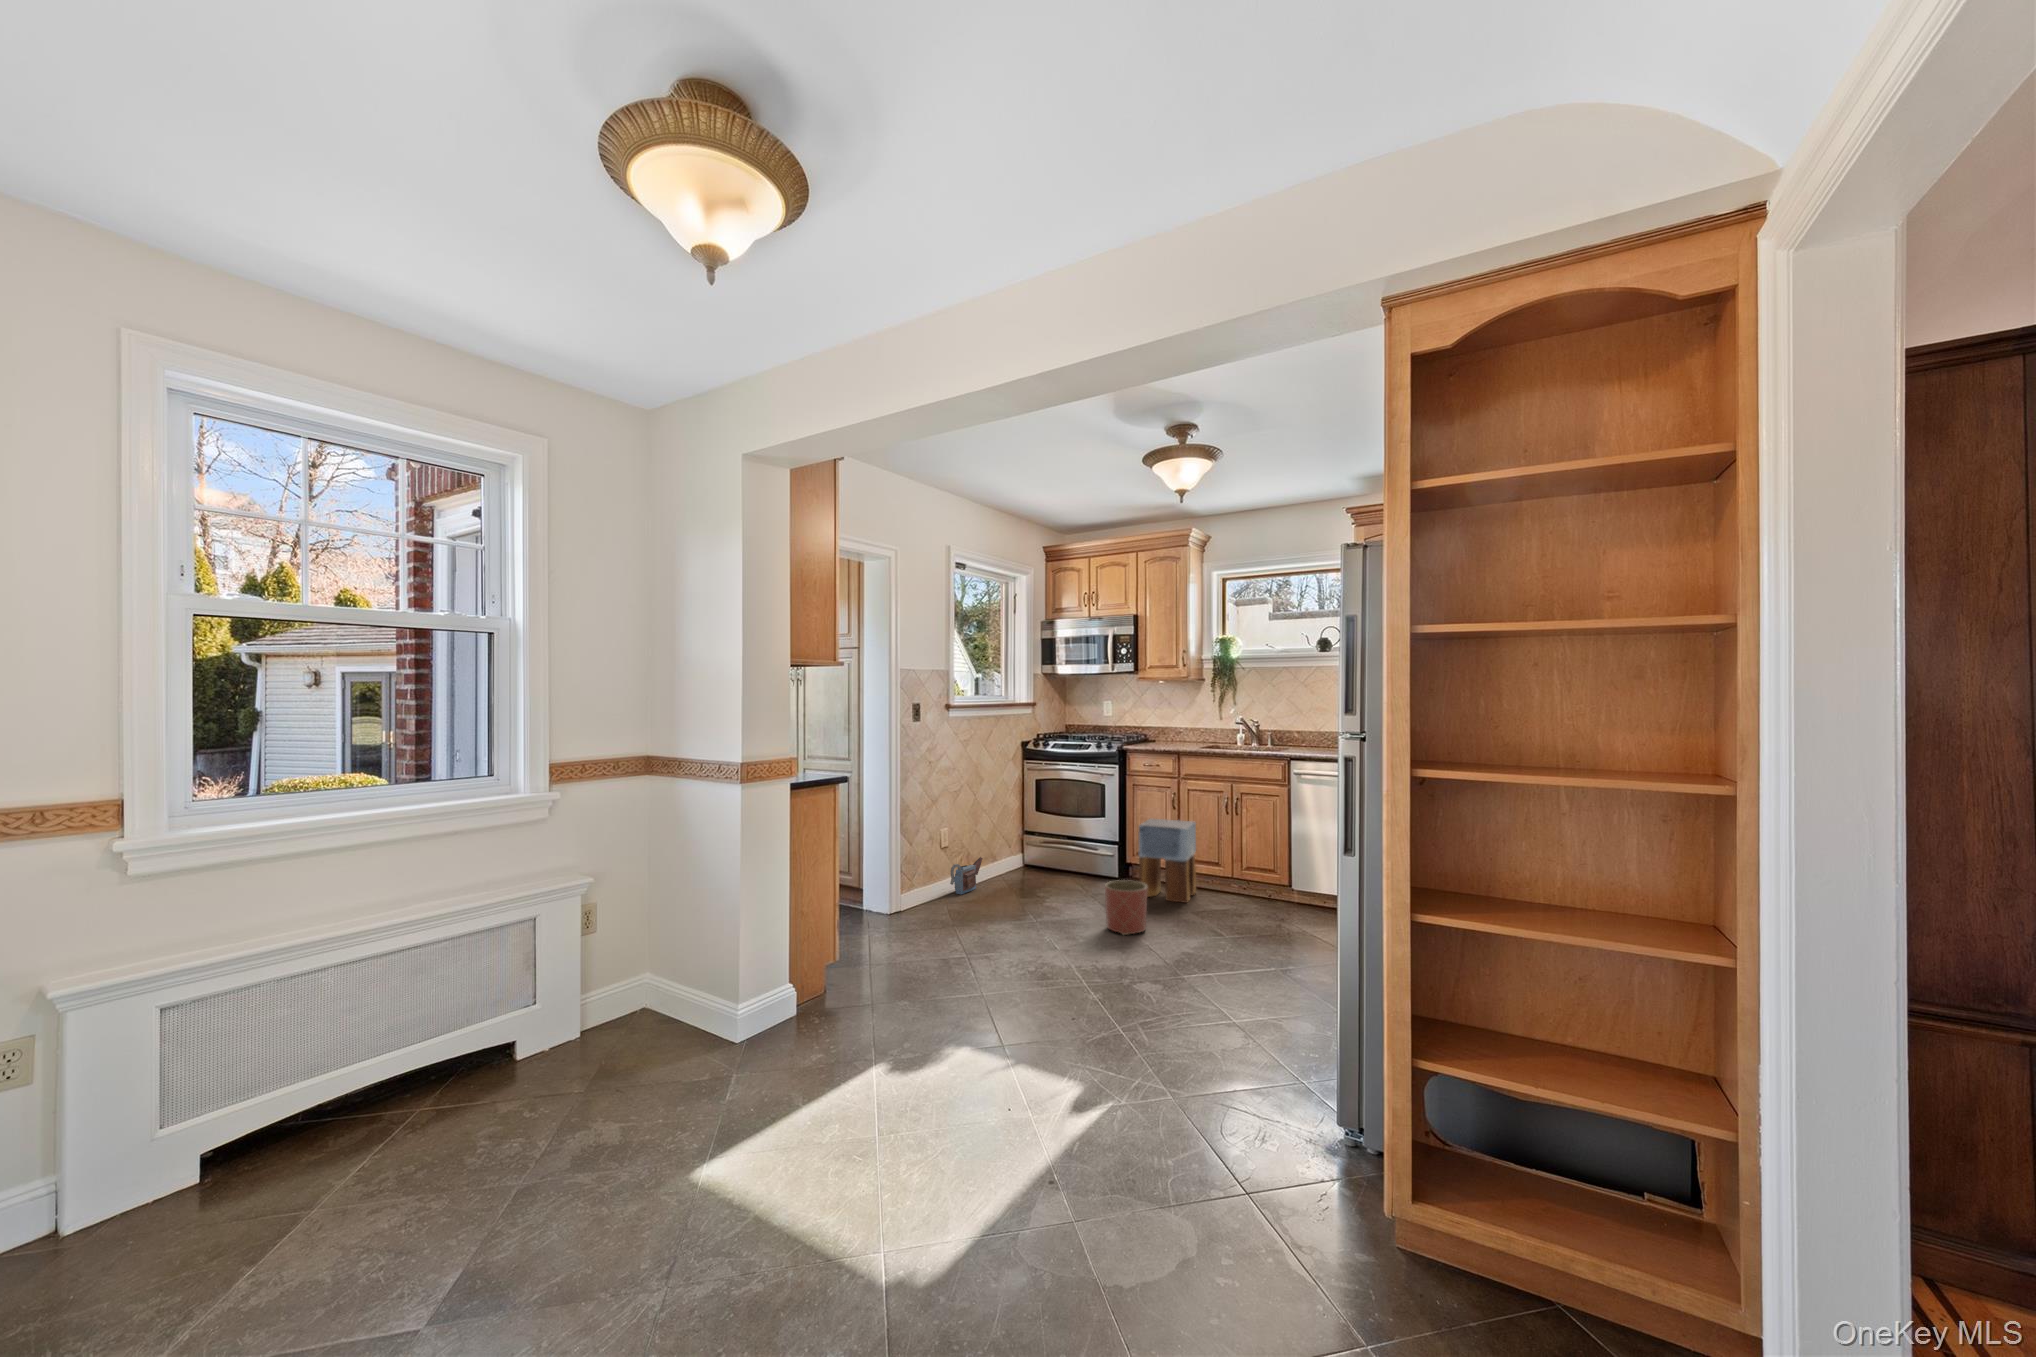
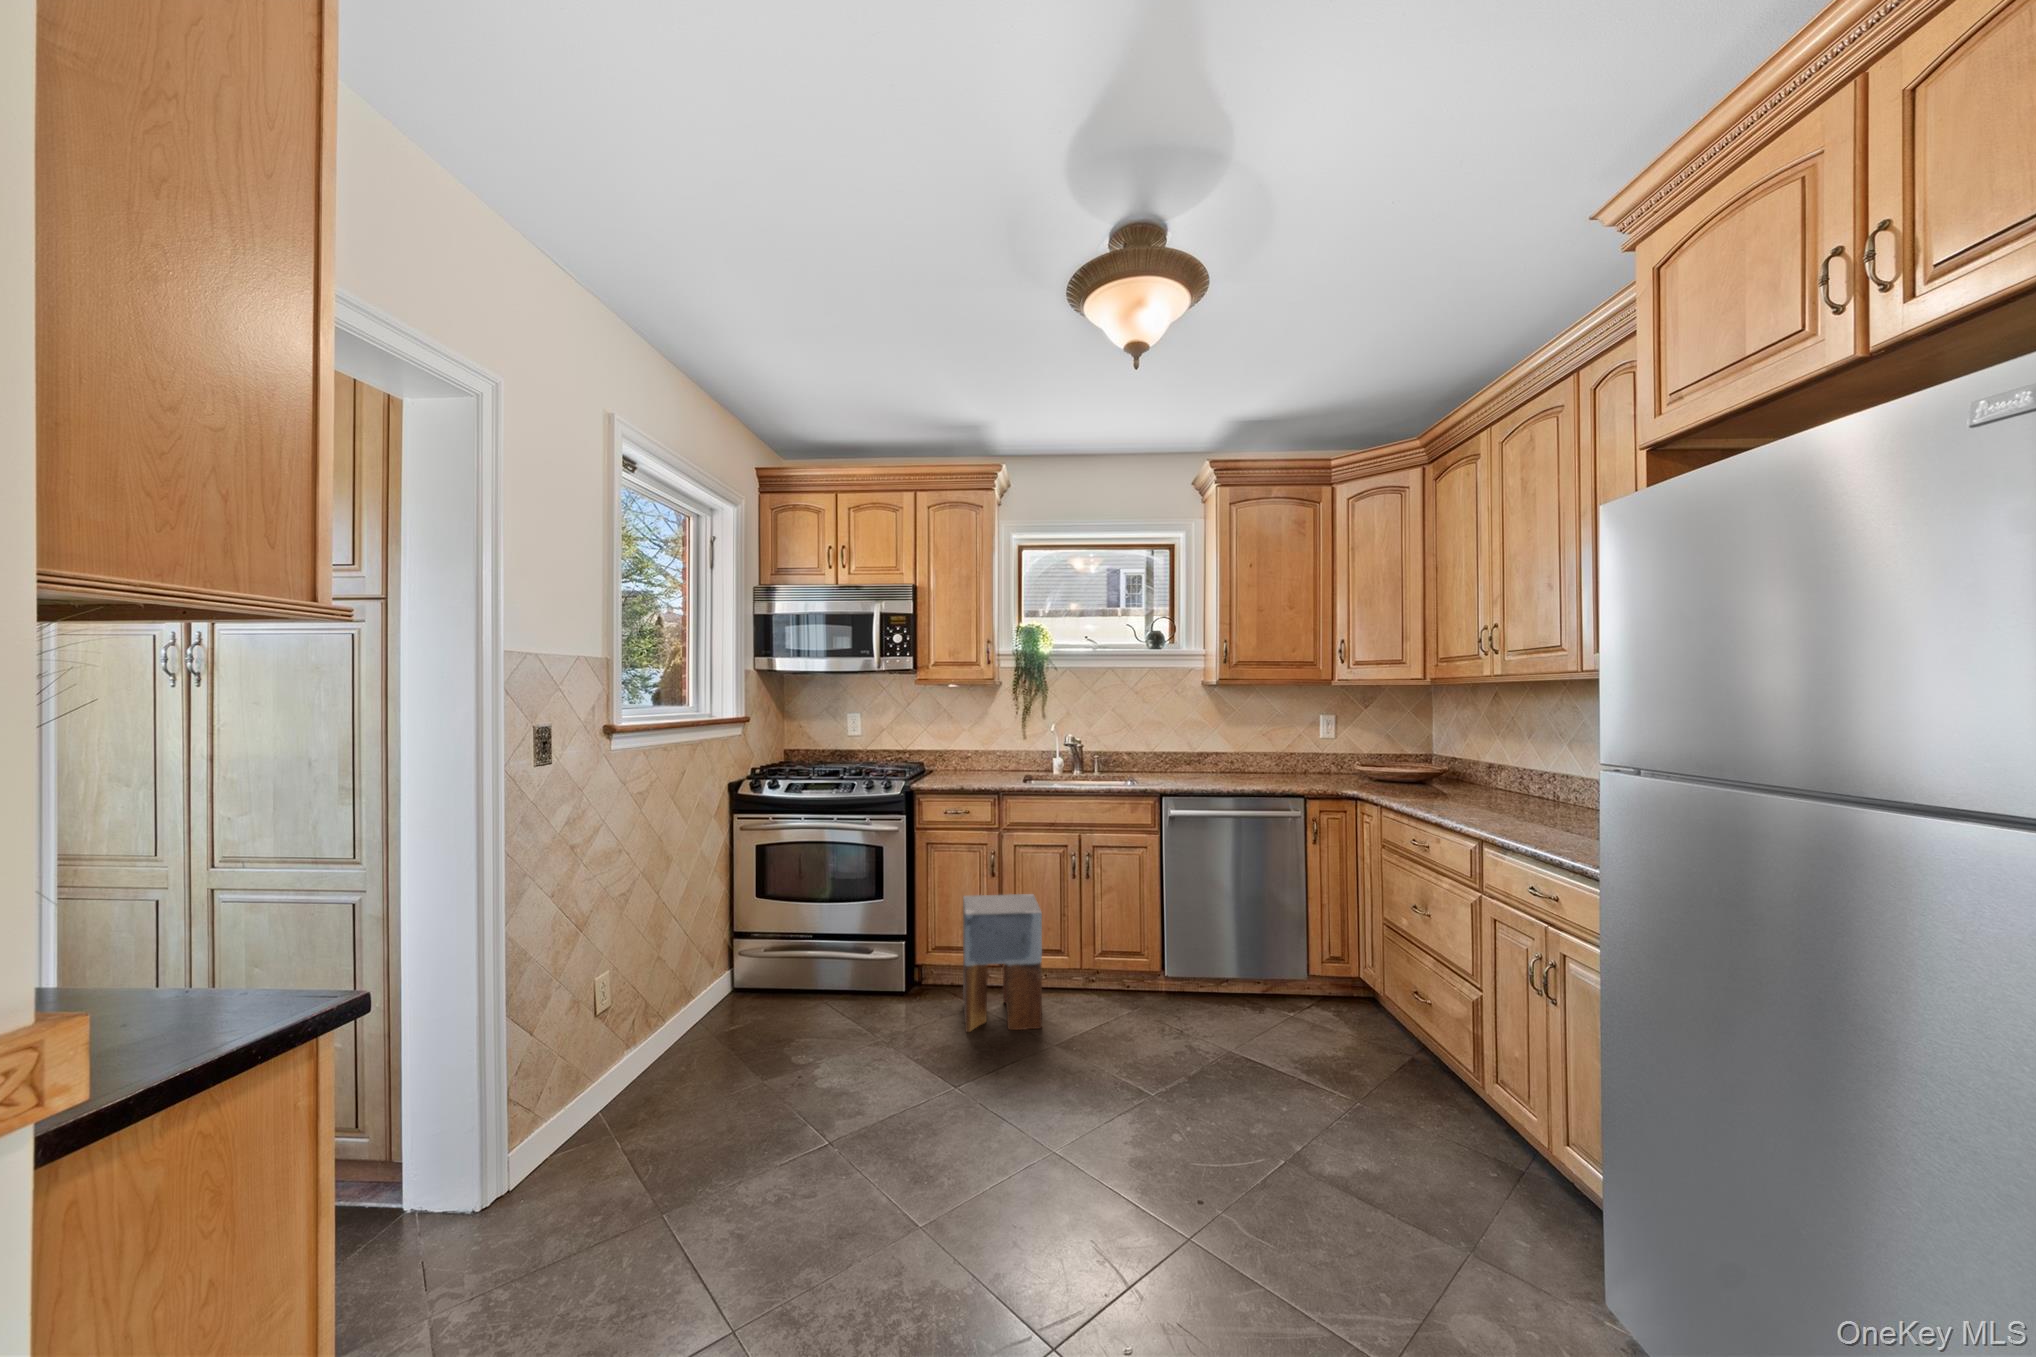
watering can: present [950,857,983,894] -> none [620,1012,678,1106]
planter: present [1105,880,1147,935] -> none [974,1033,1051,1151]

